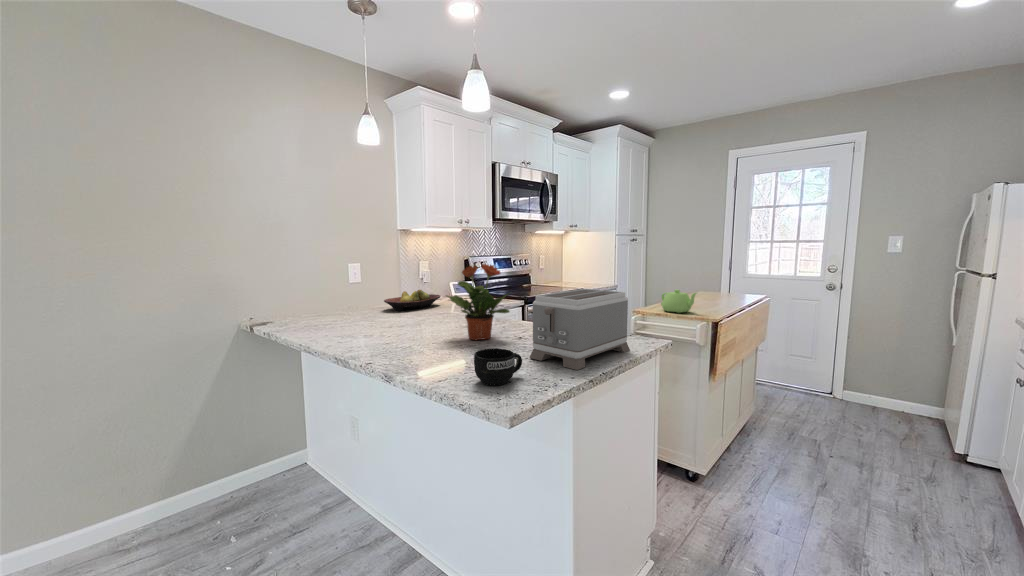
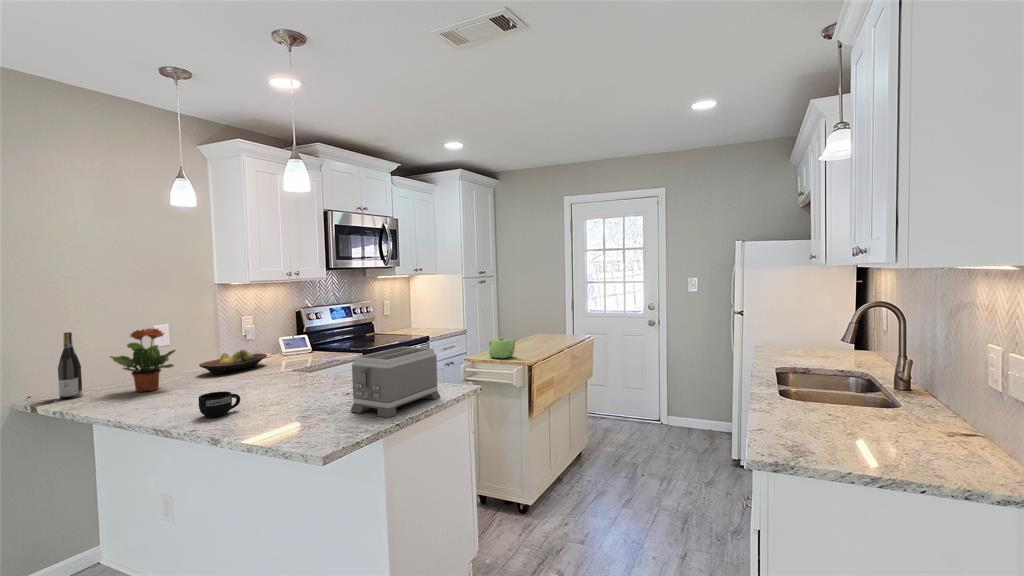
wine bottle: none [272,263,291,322] -> present [58,332,83,399]
potted plant: present [447,264,509,340] -> present [110,328,176,392]
mug: present [474,348,522,386] -> present [199,392,240,418]

